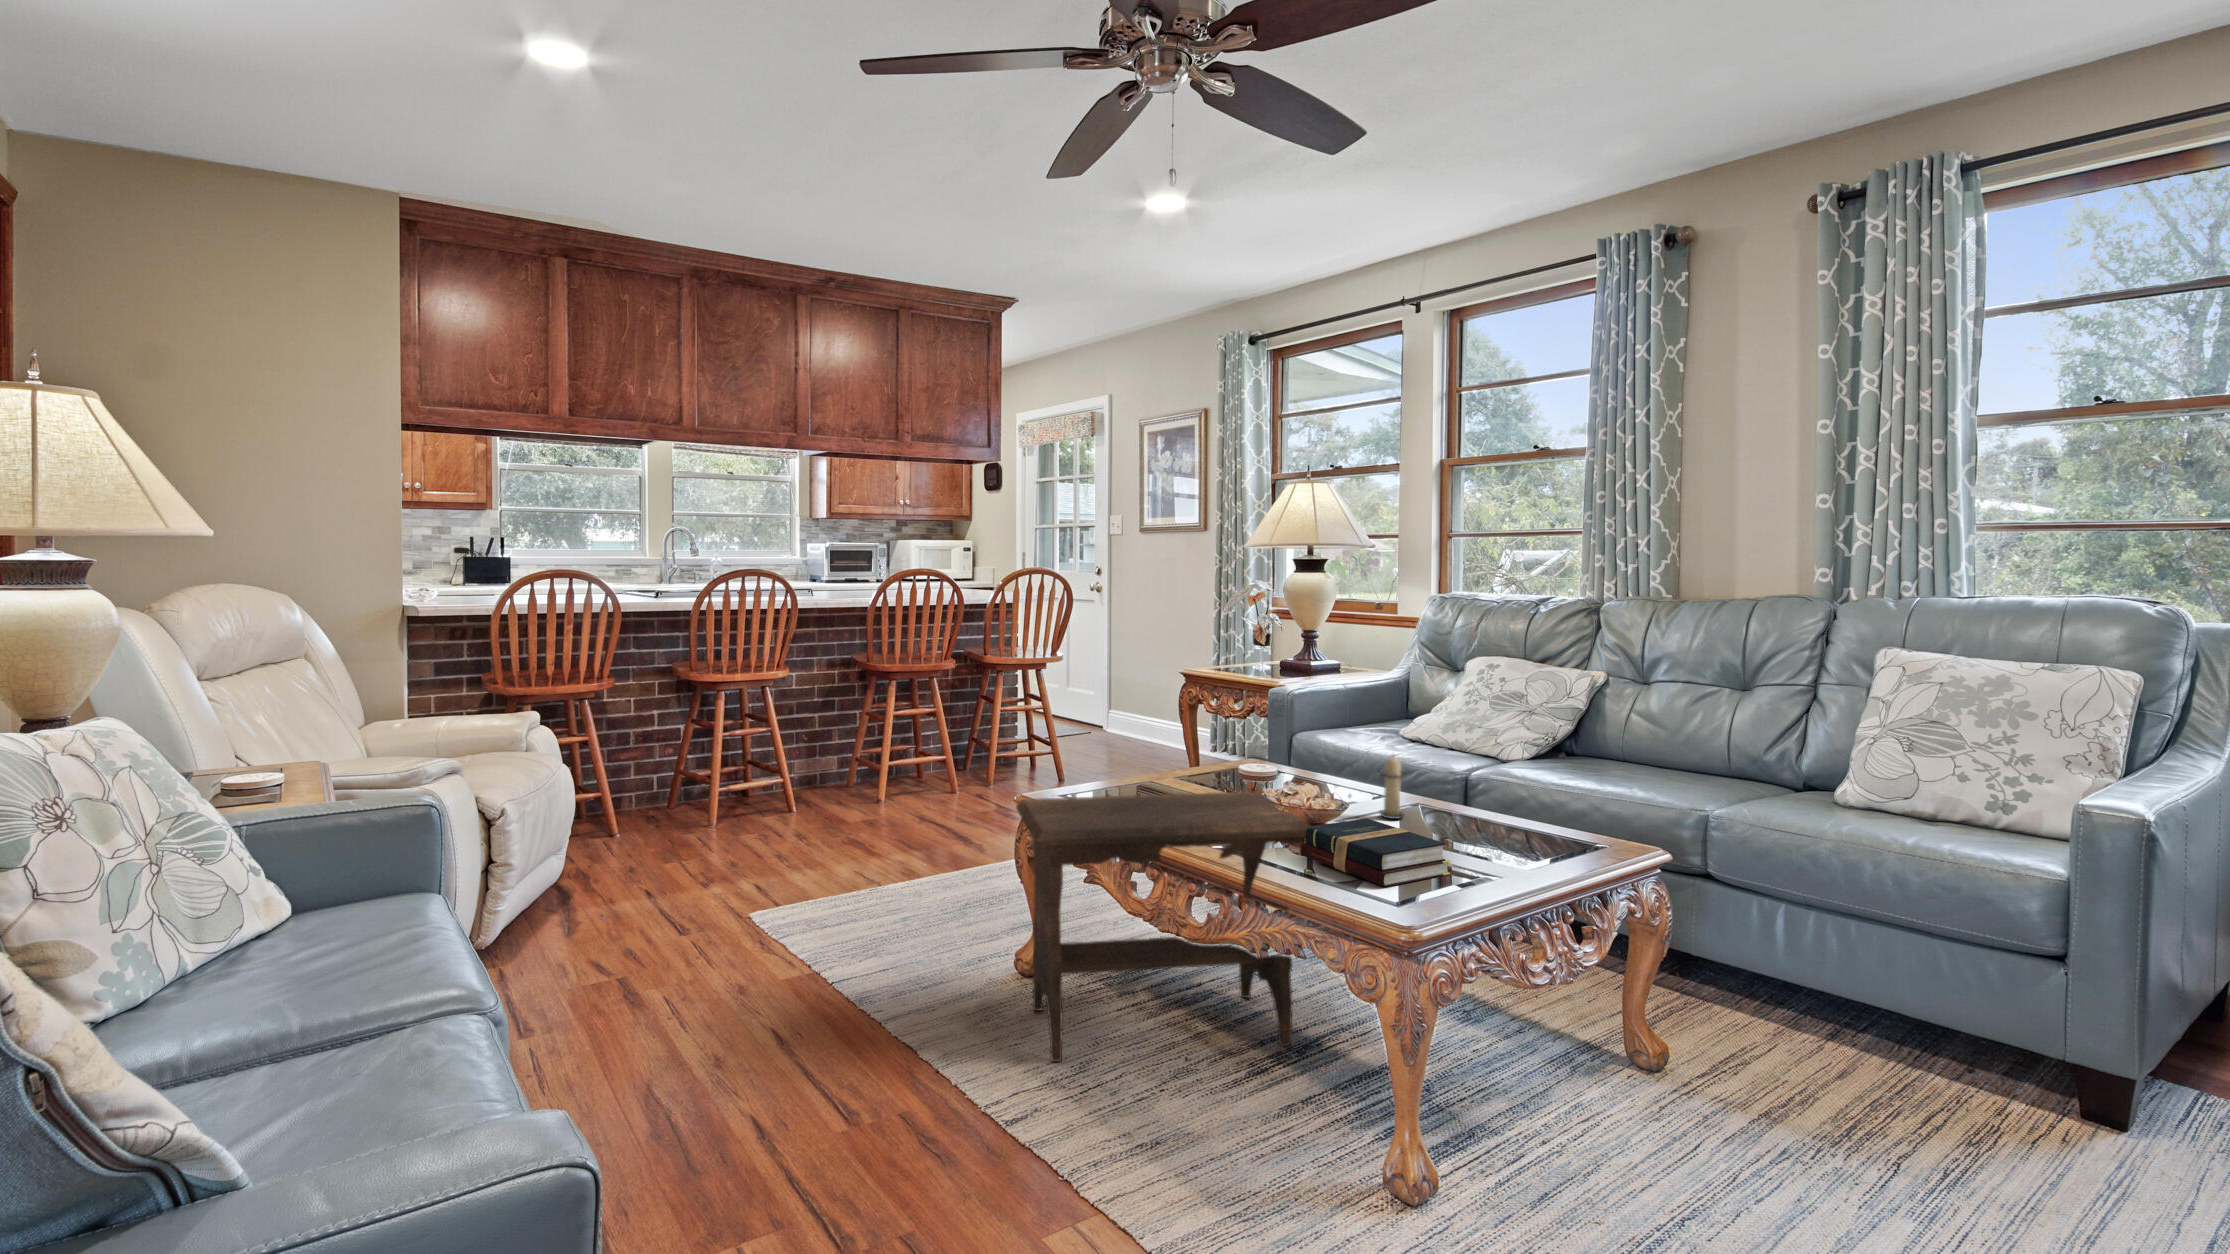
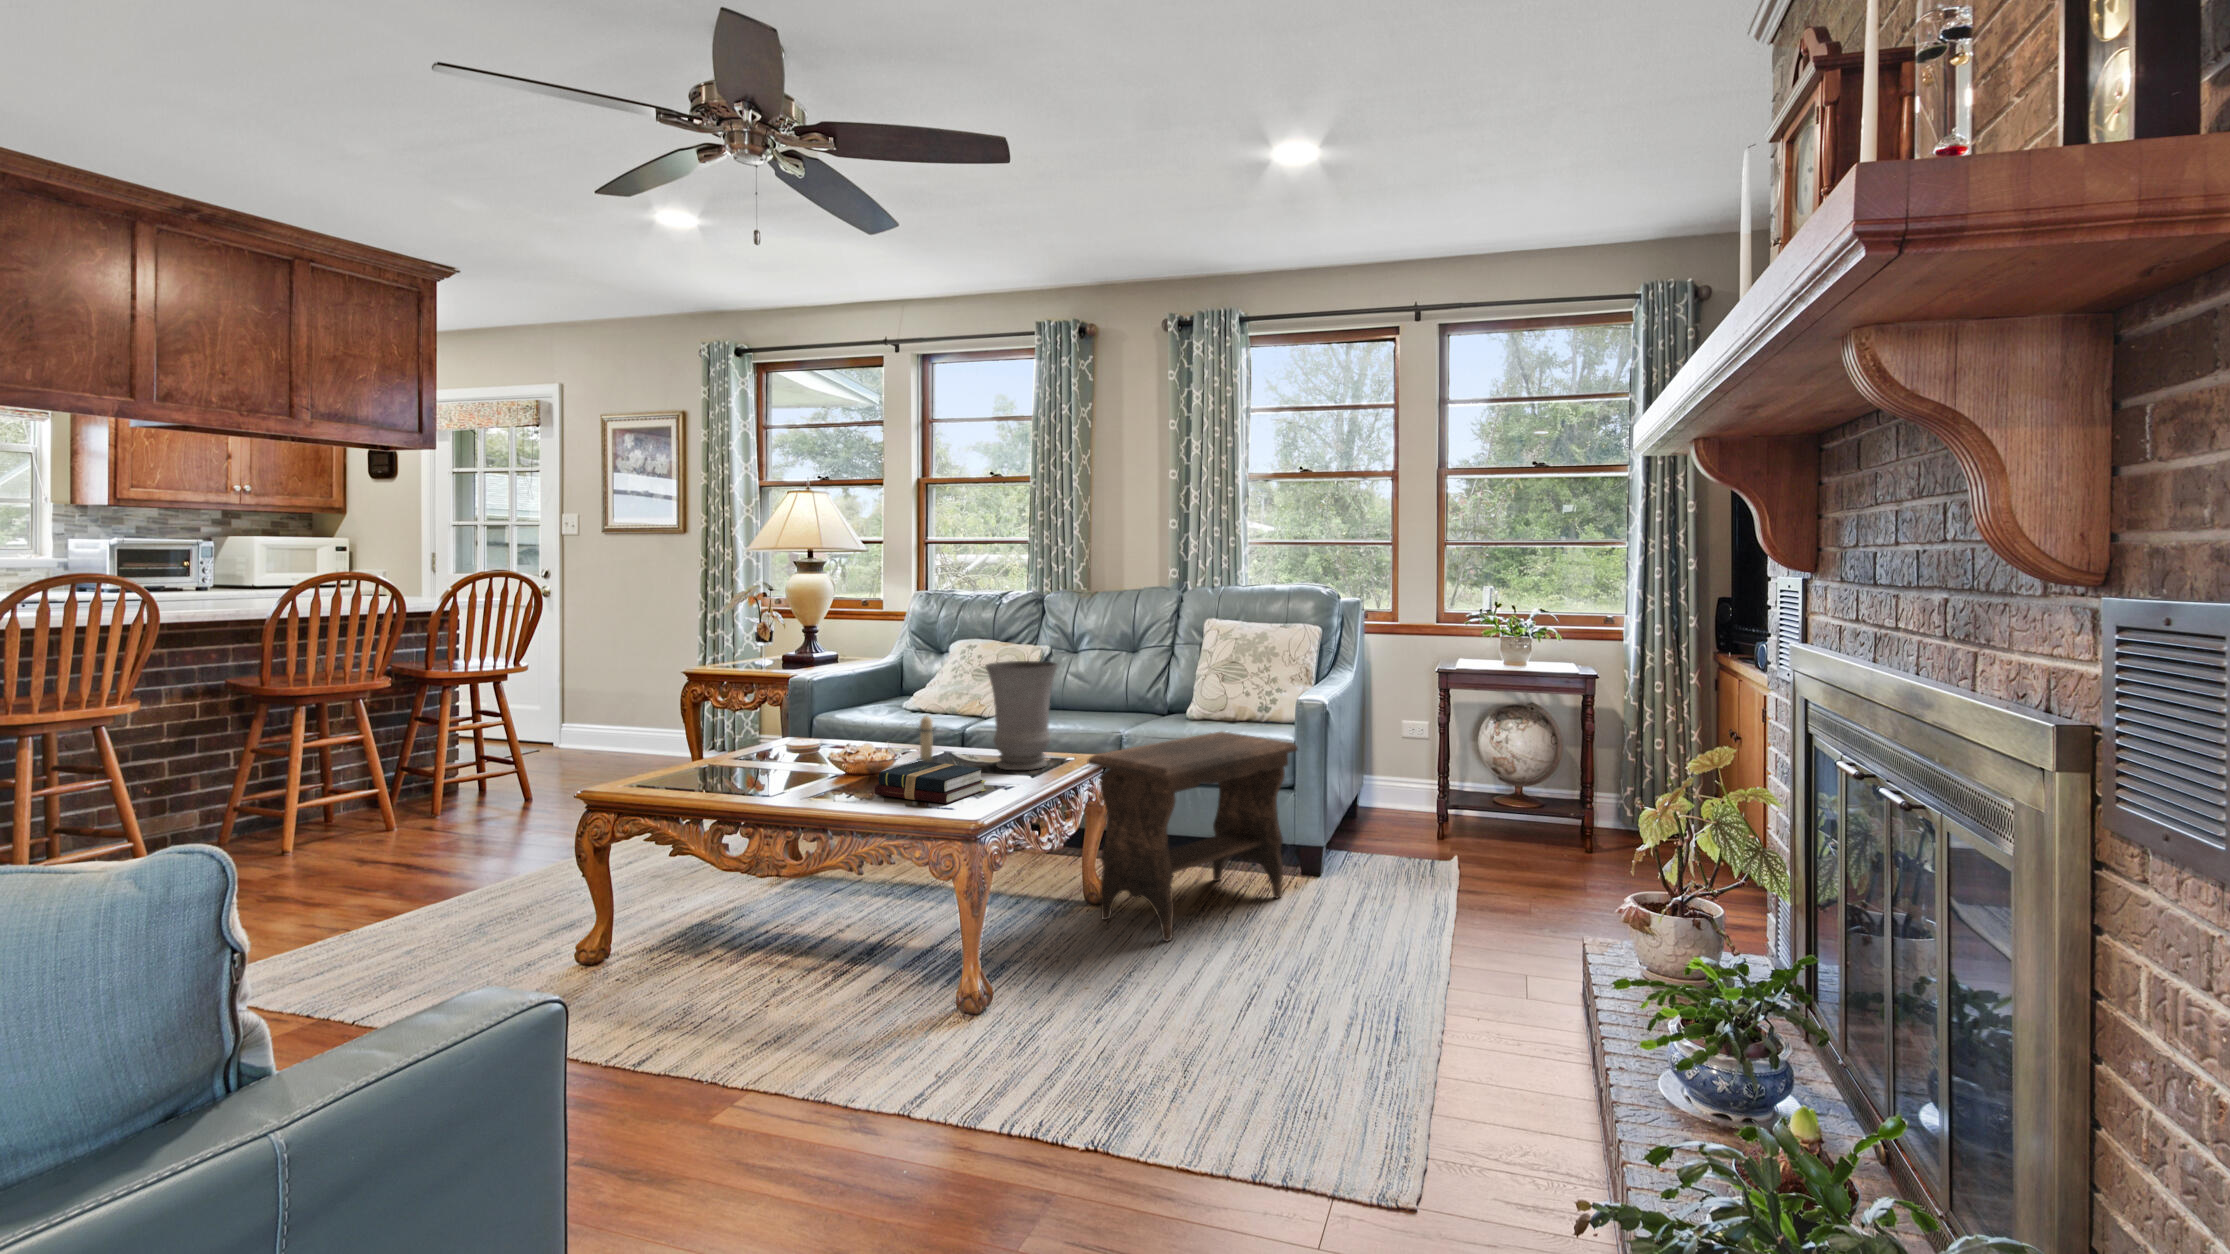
vase: none [1468,695,1580,852] -> present [986,661,1058,770]
footstool: present [1016,791,1310,1062] -> present [1087,732,1298,941]

